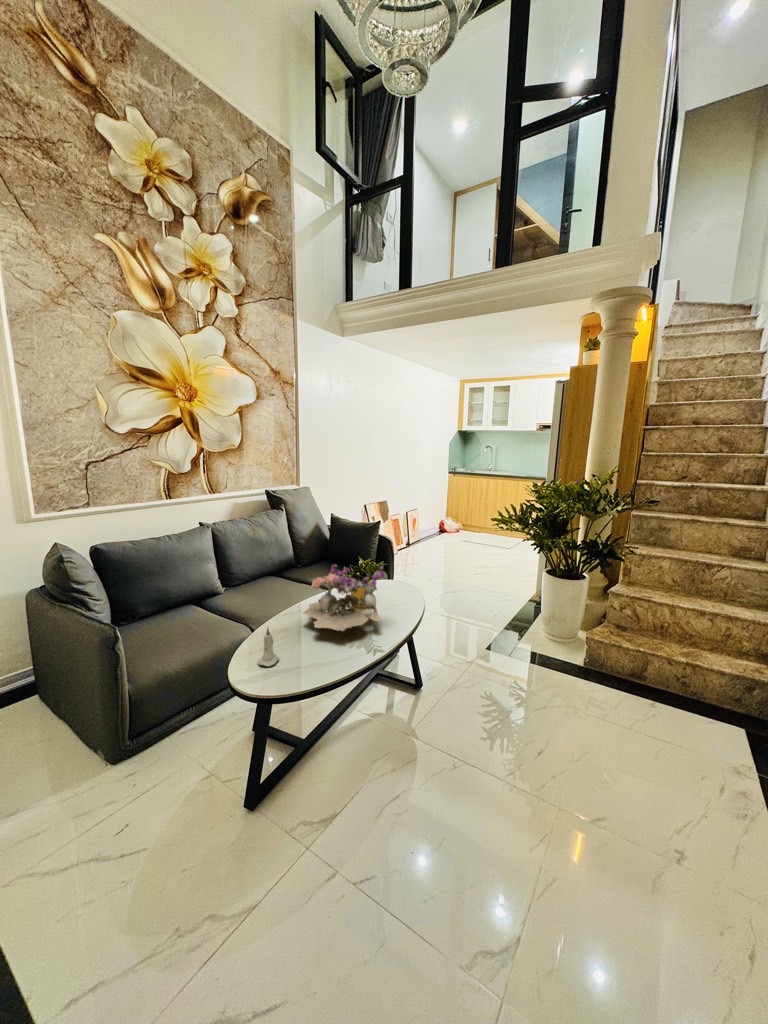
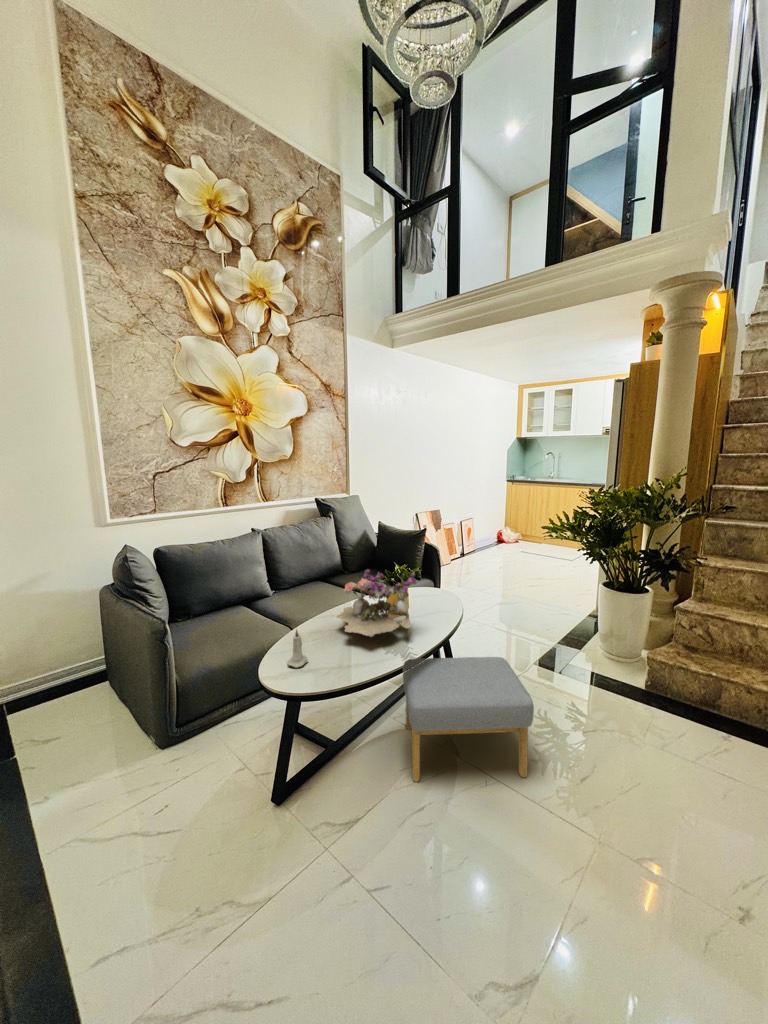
footstool: none [371,644,498,769] -> present [403,657,534,781]

